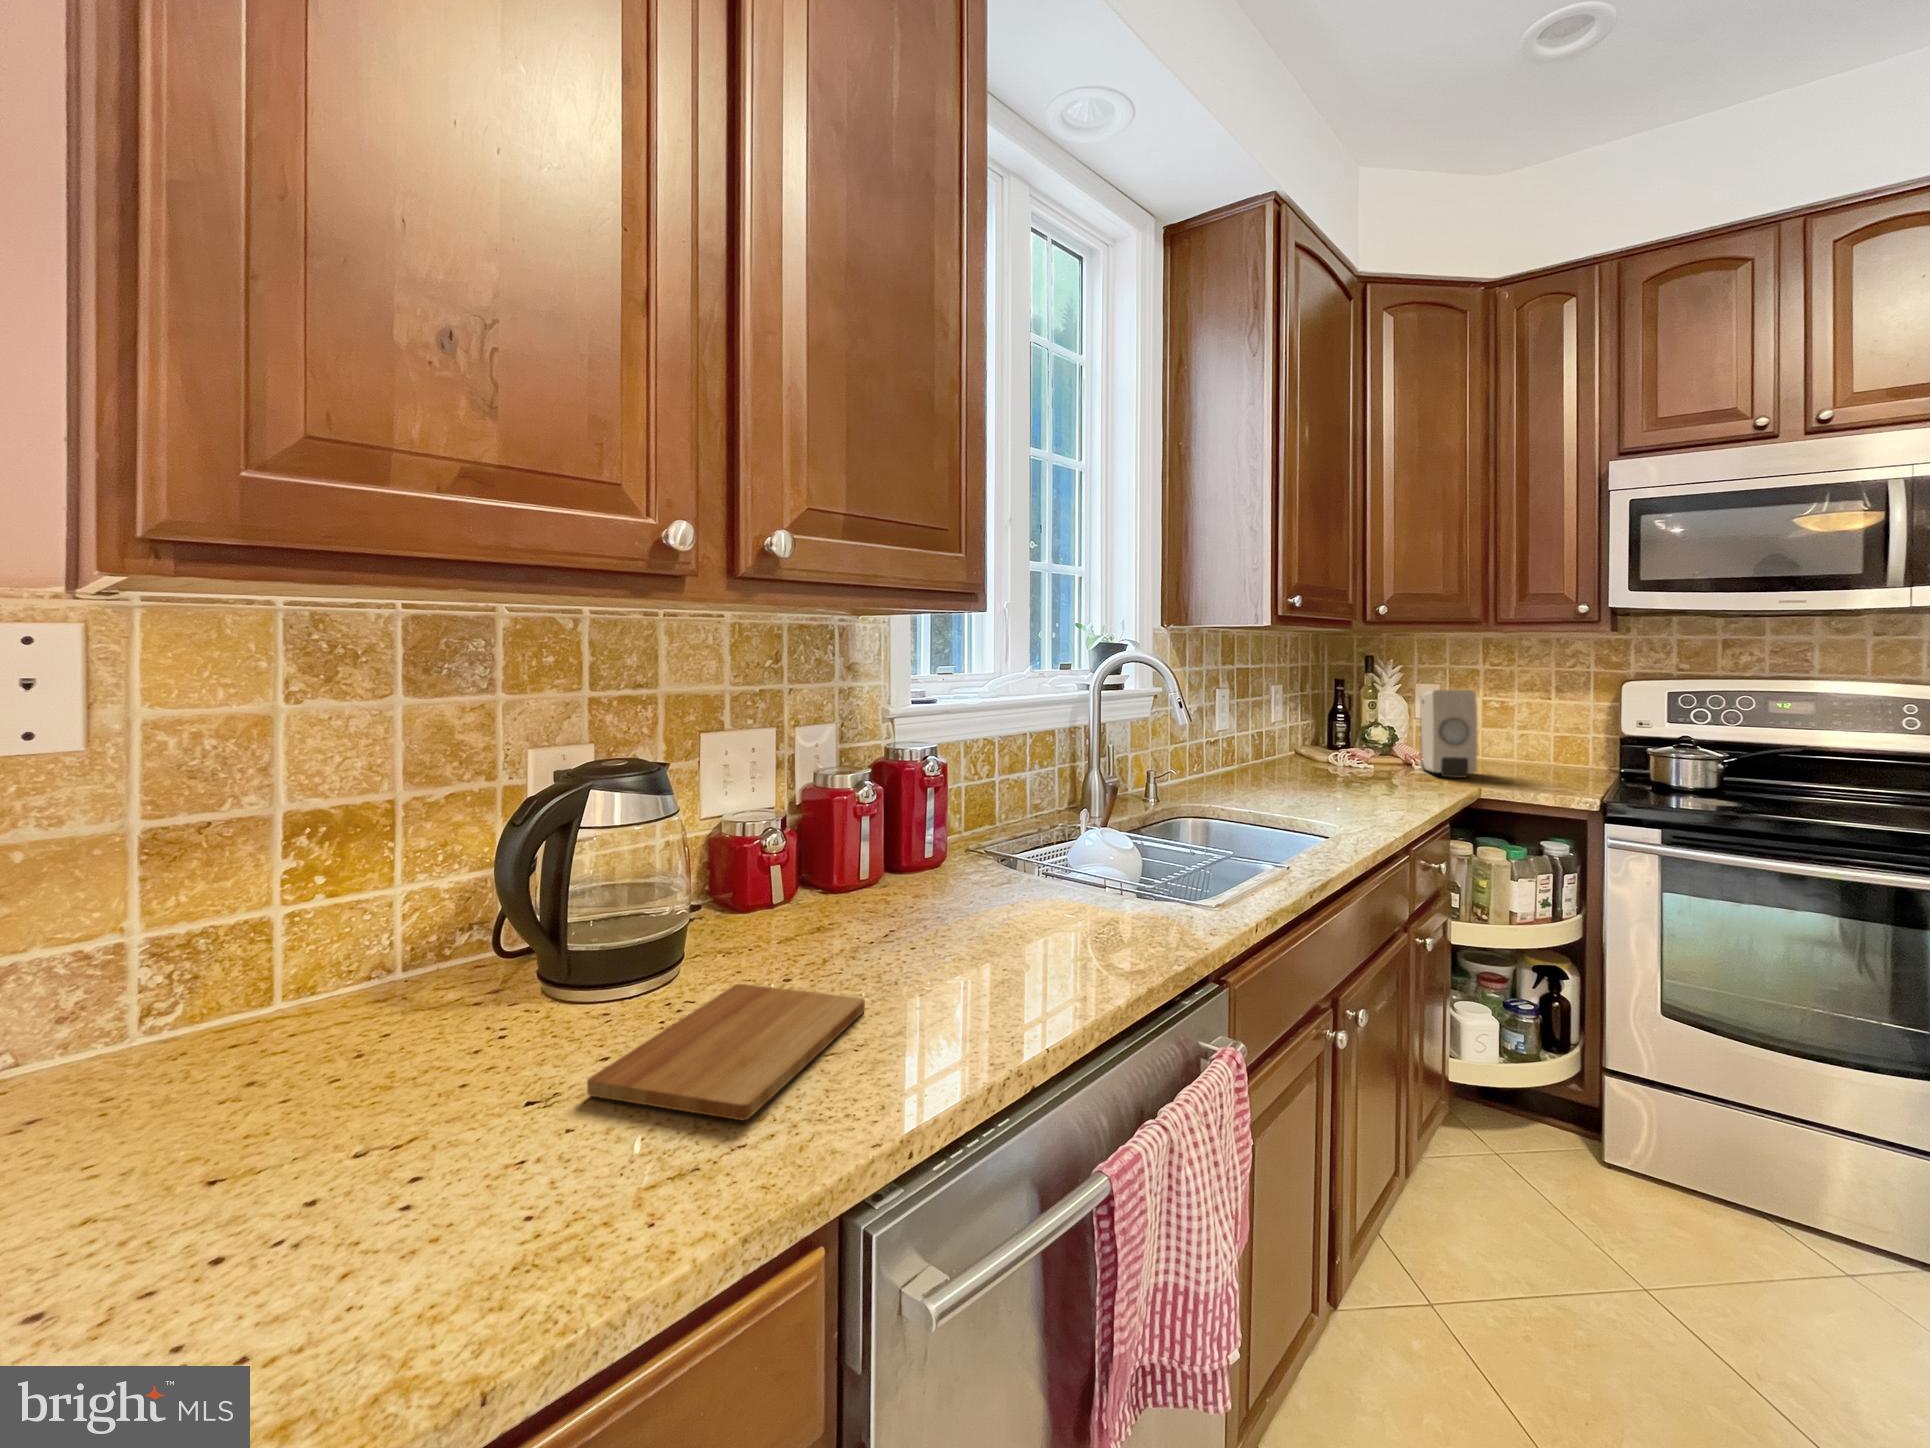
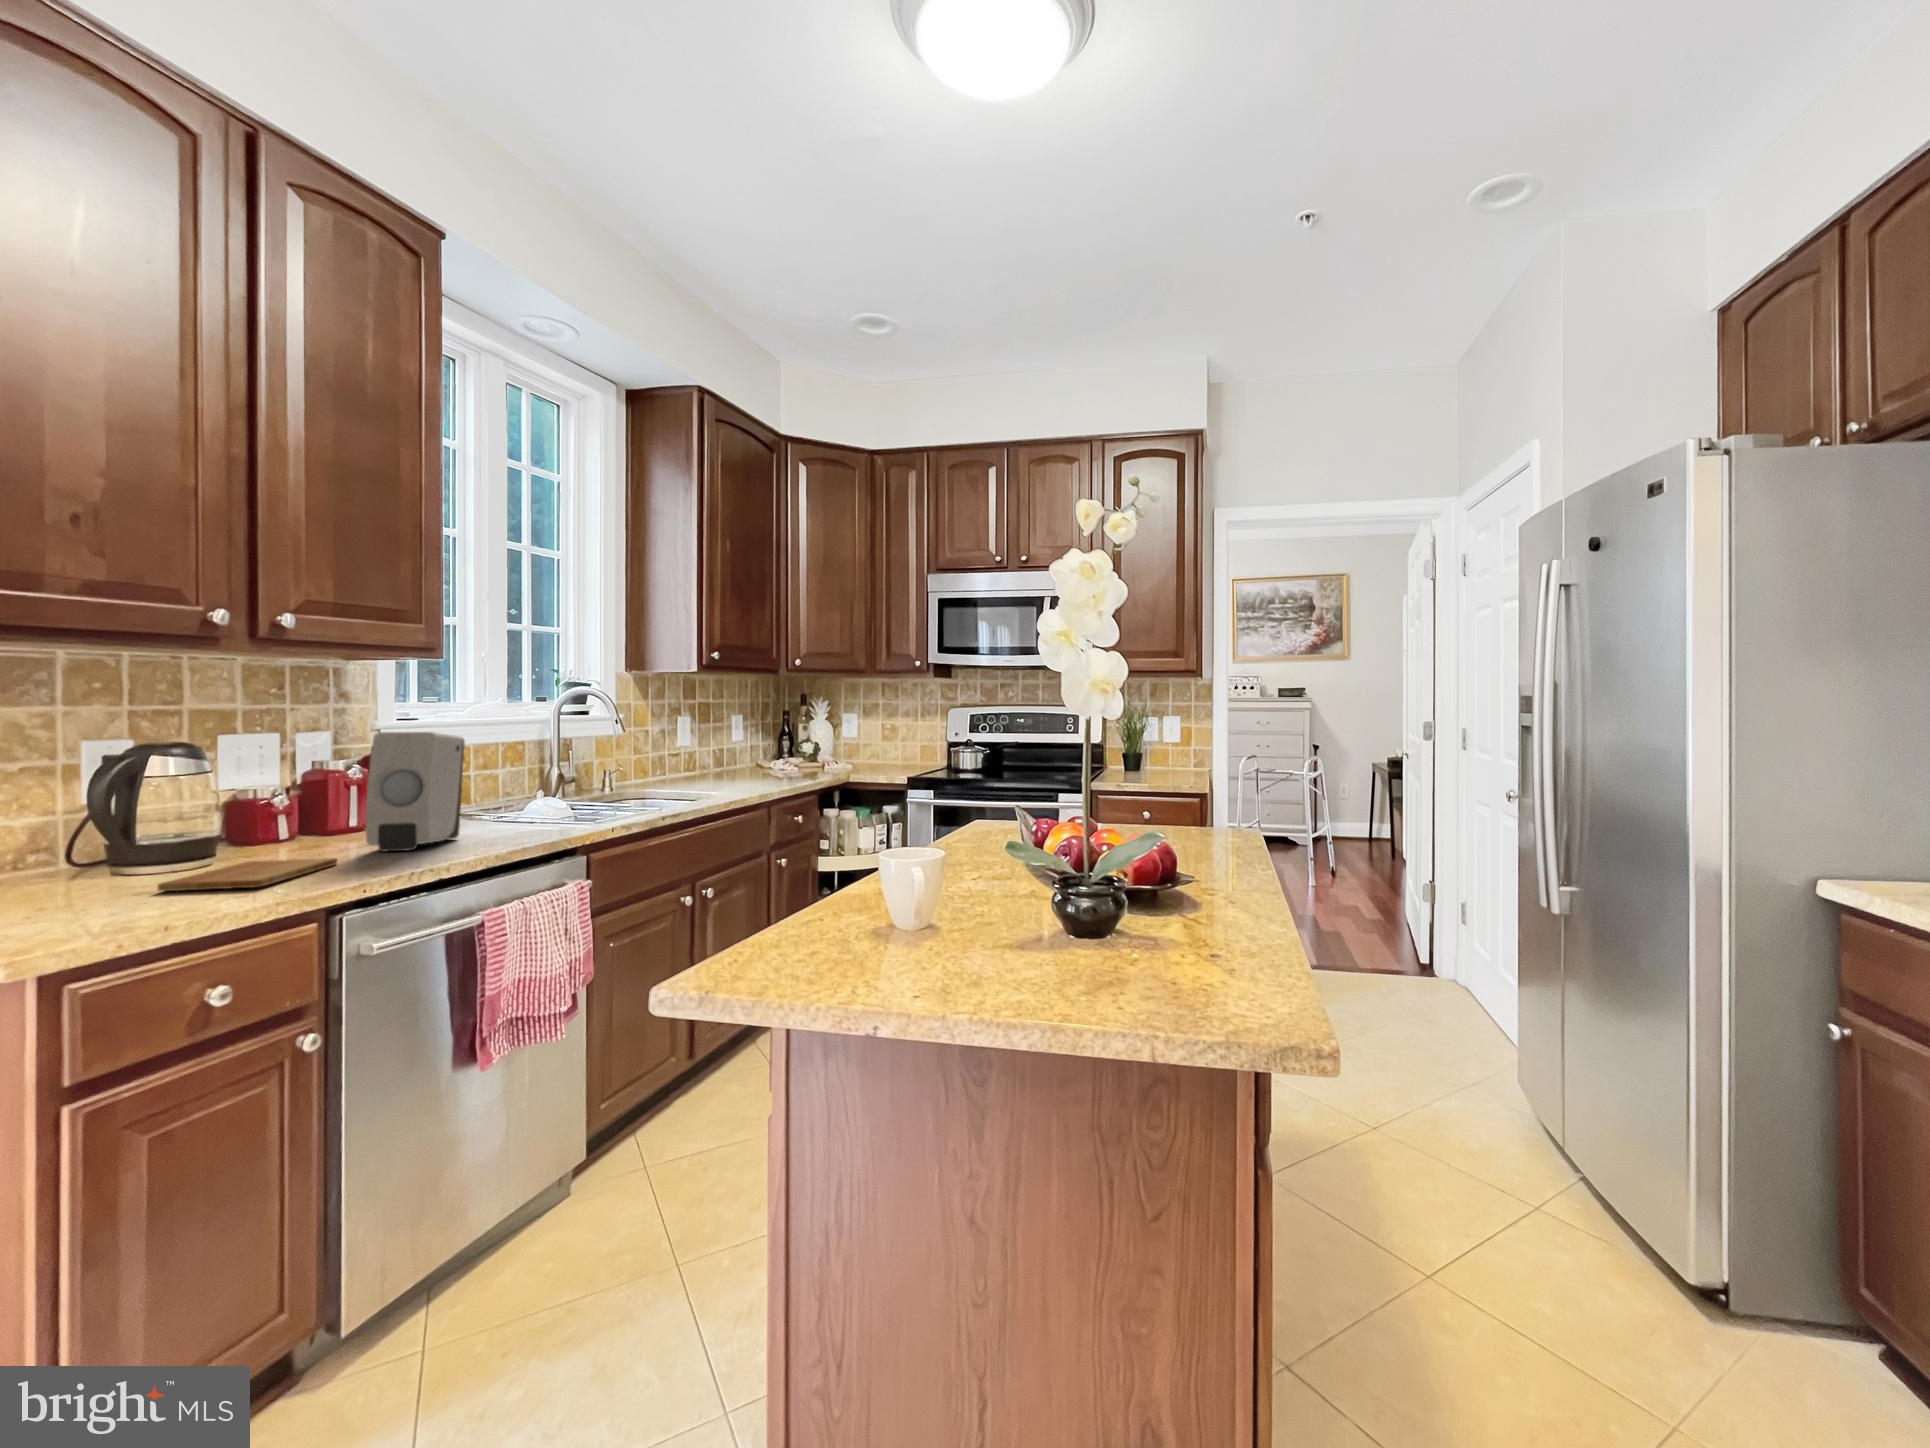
soap dispenser: present [1421,690,1477,778] -> present [366,732,464,851]

